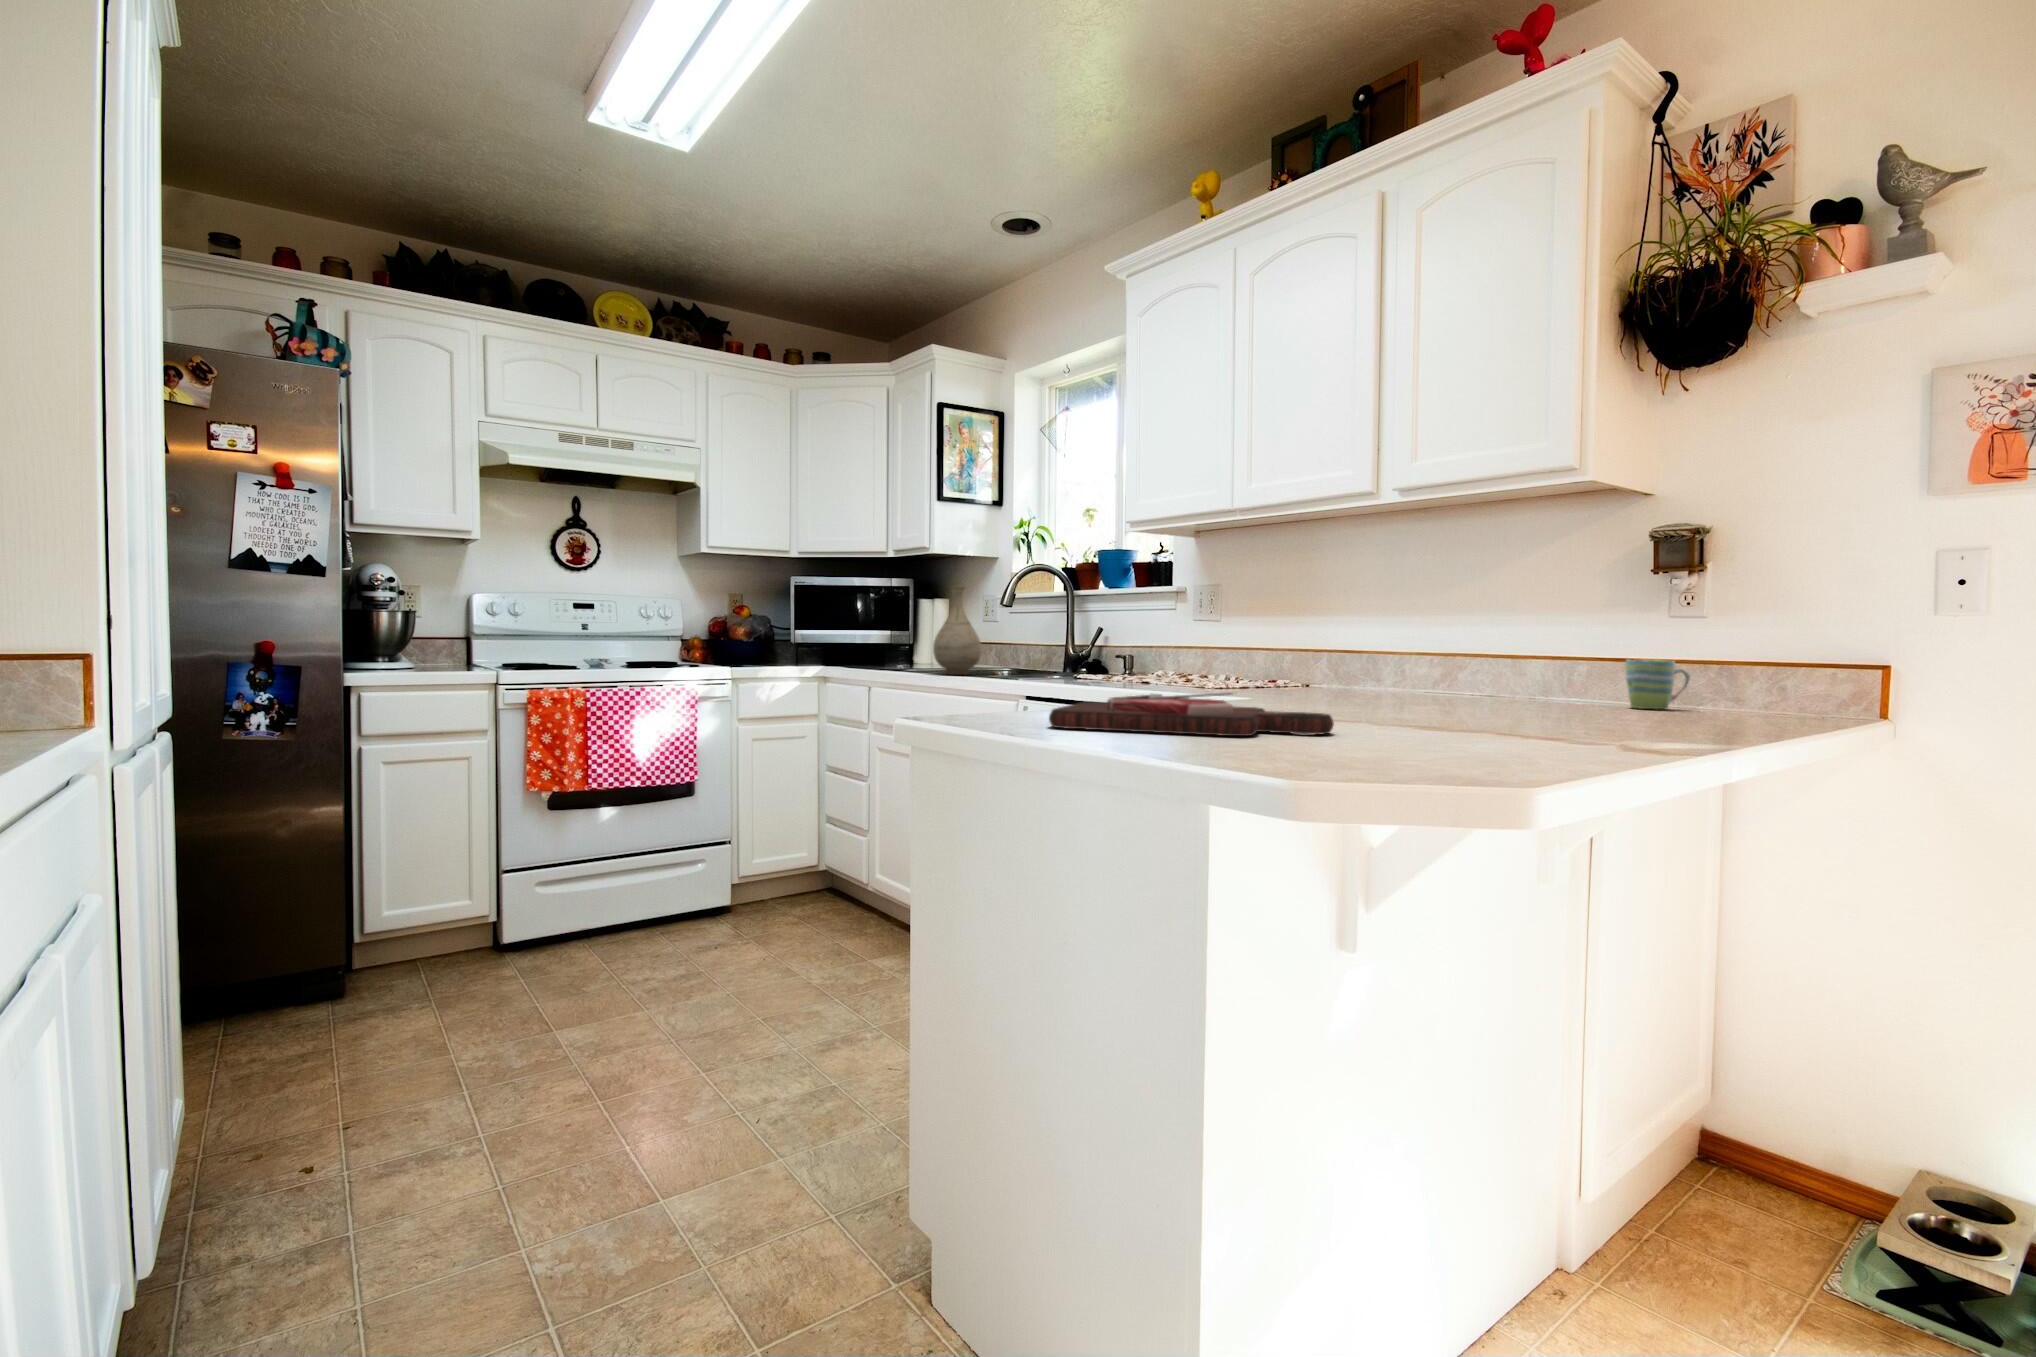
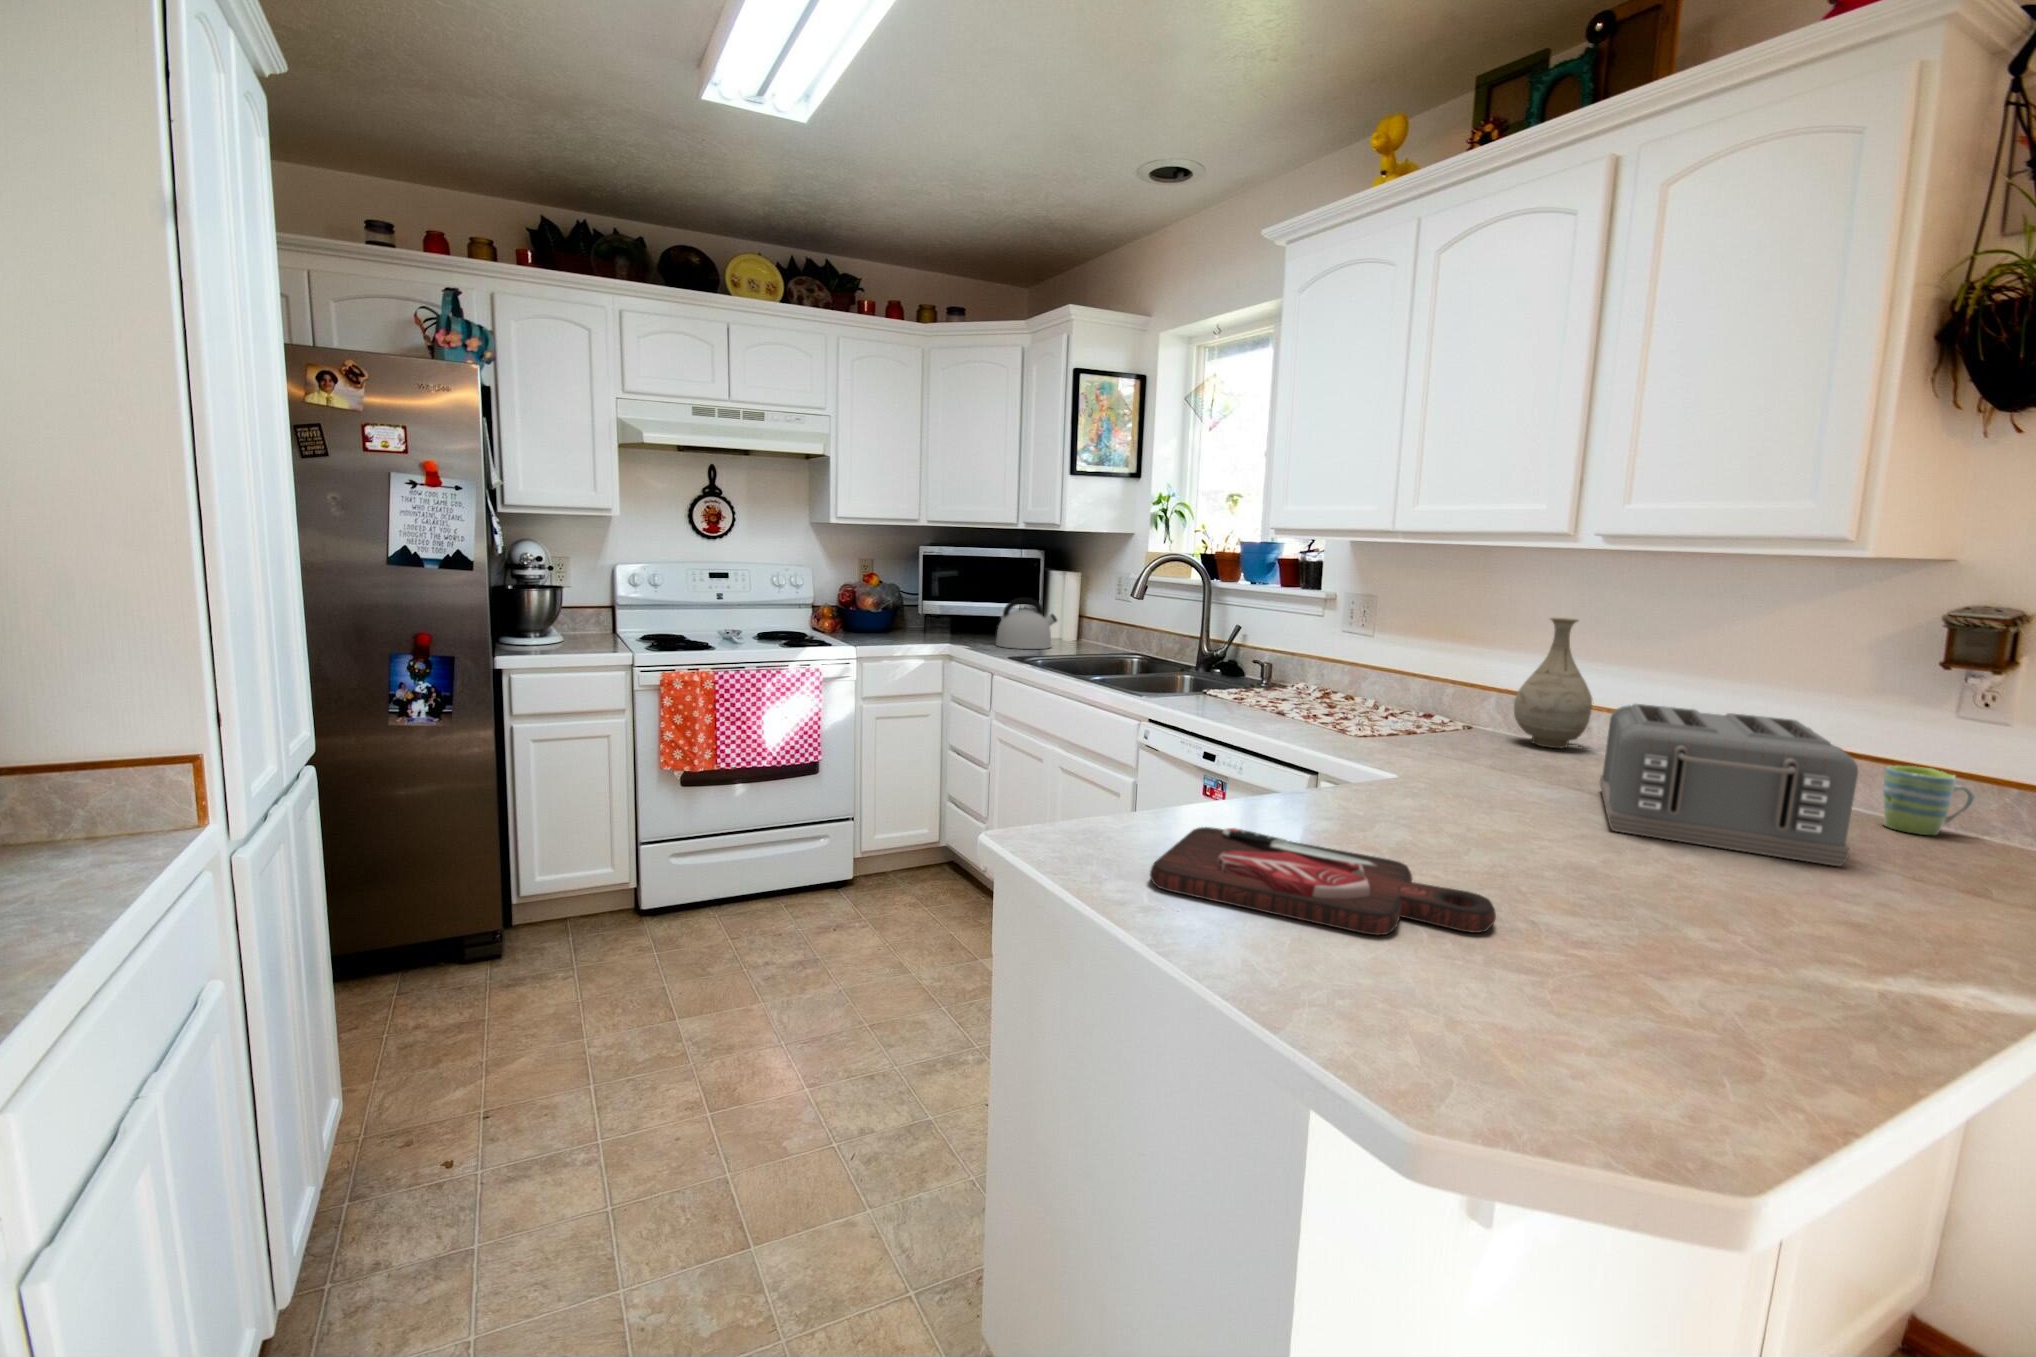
vase: present [933,586,981,675] -> present [1514,618,1592,748]
toaster: none [1415,619,1600,717] -> present [1600,704,1858,866]
kettle: none [871,620,931,668] -> present [996,598,1057,649]

